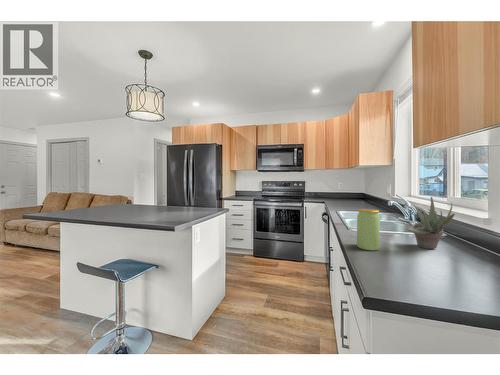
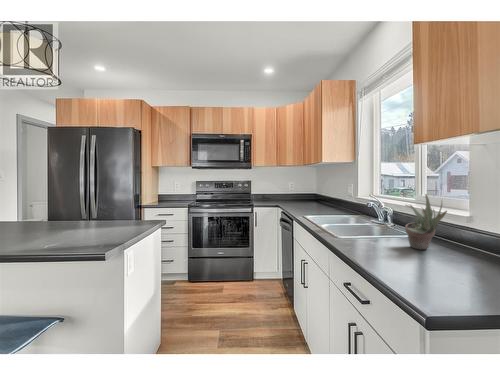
jar: present [357,209,380,250] -> none [357,209,382,256]

